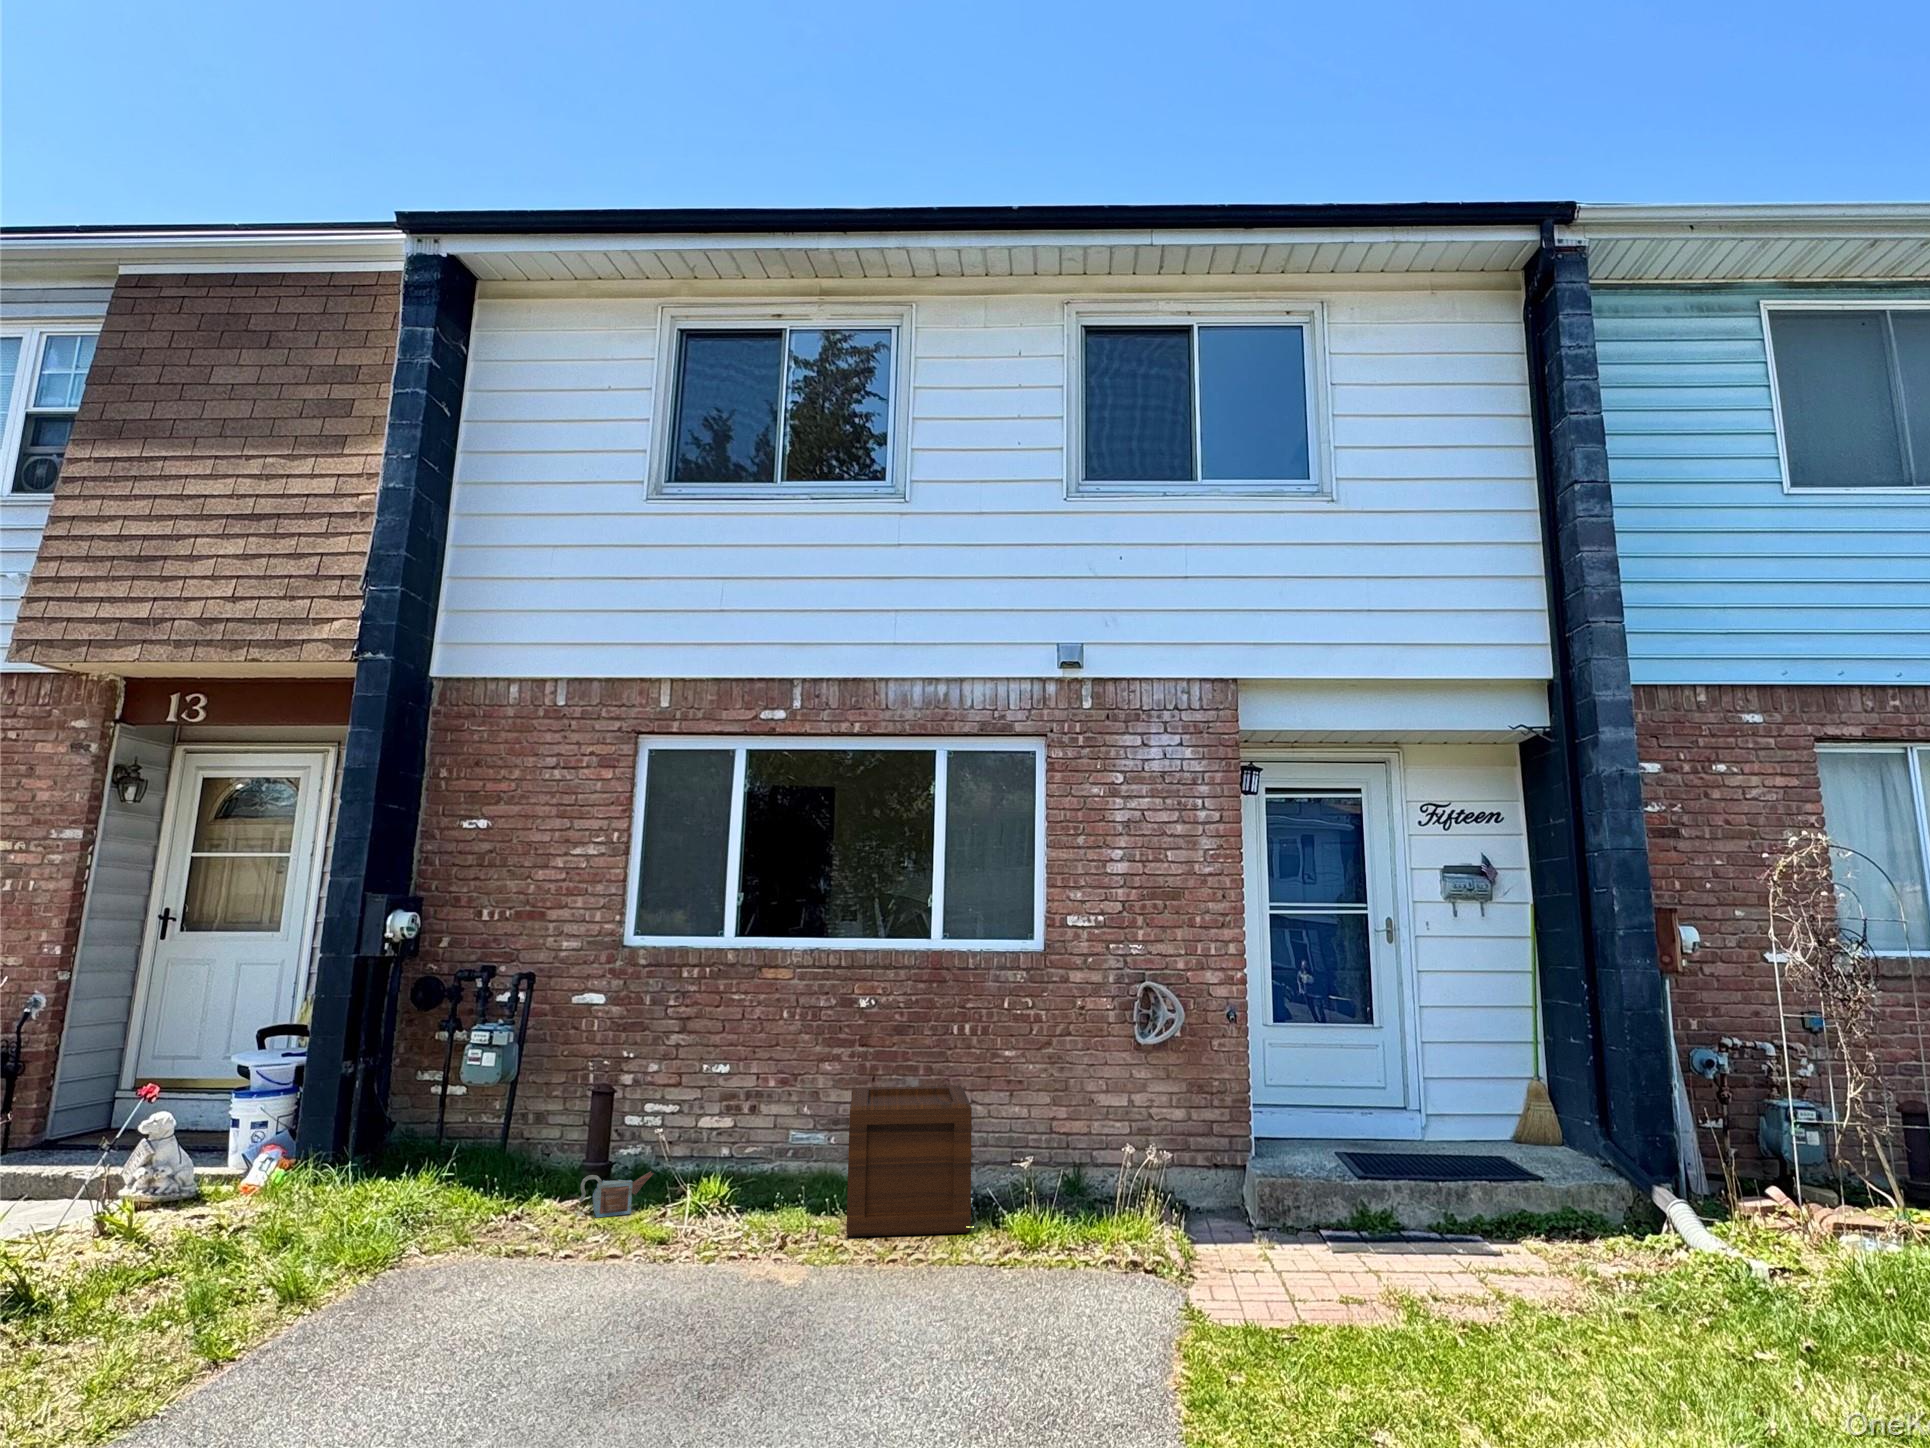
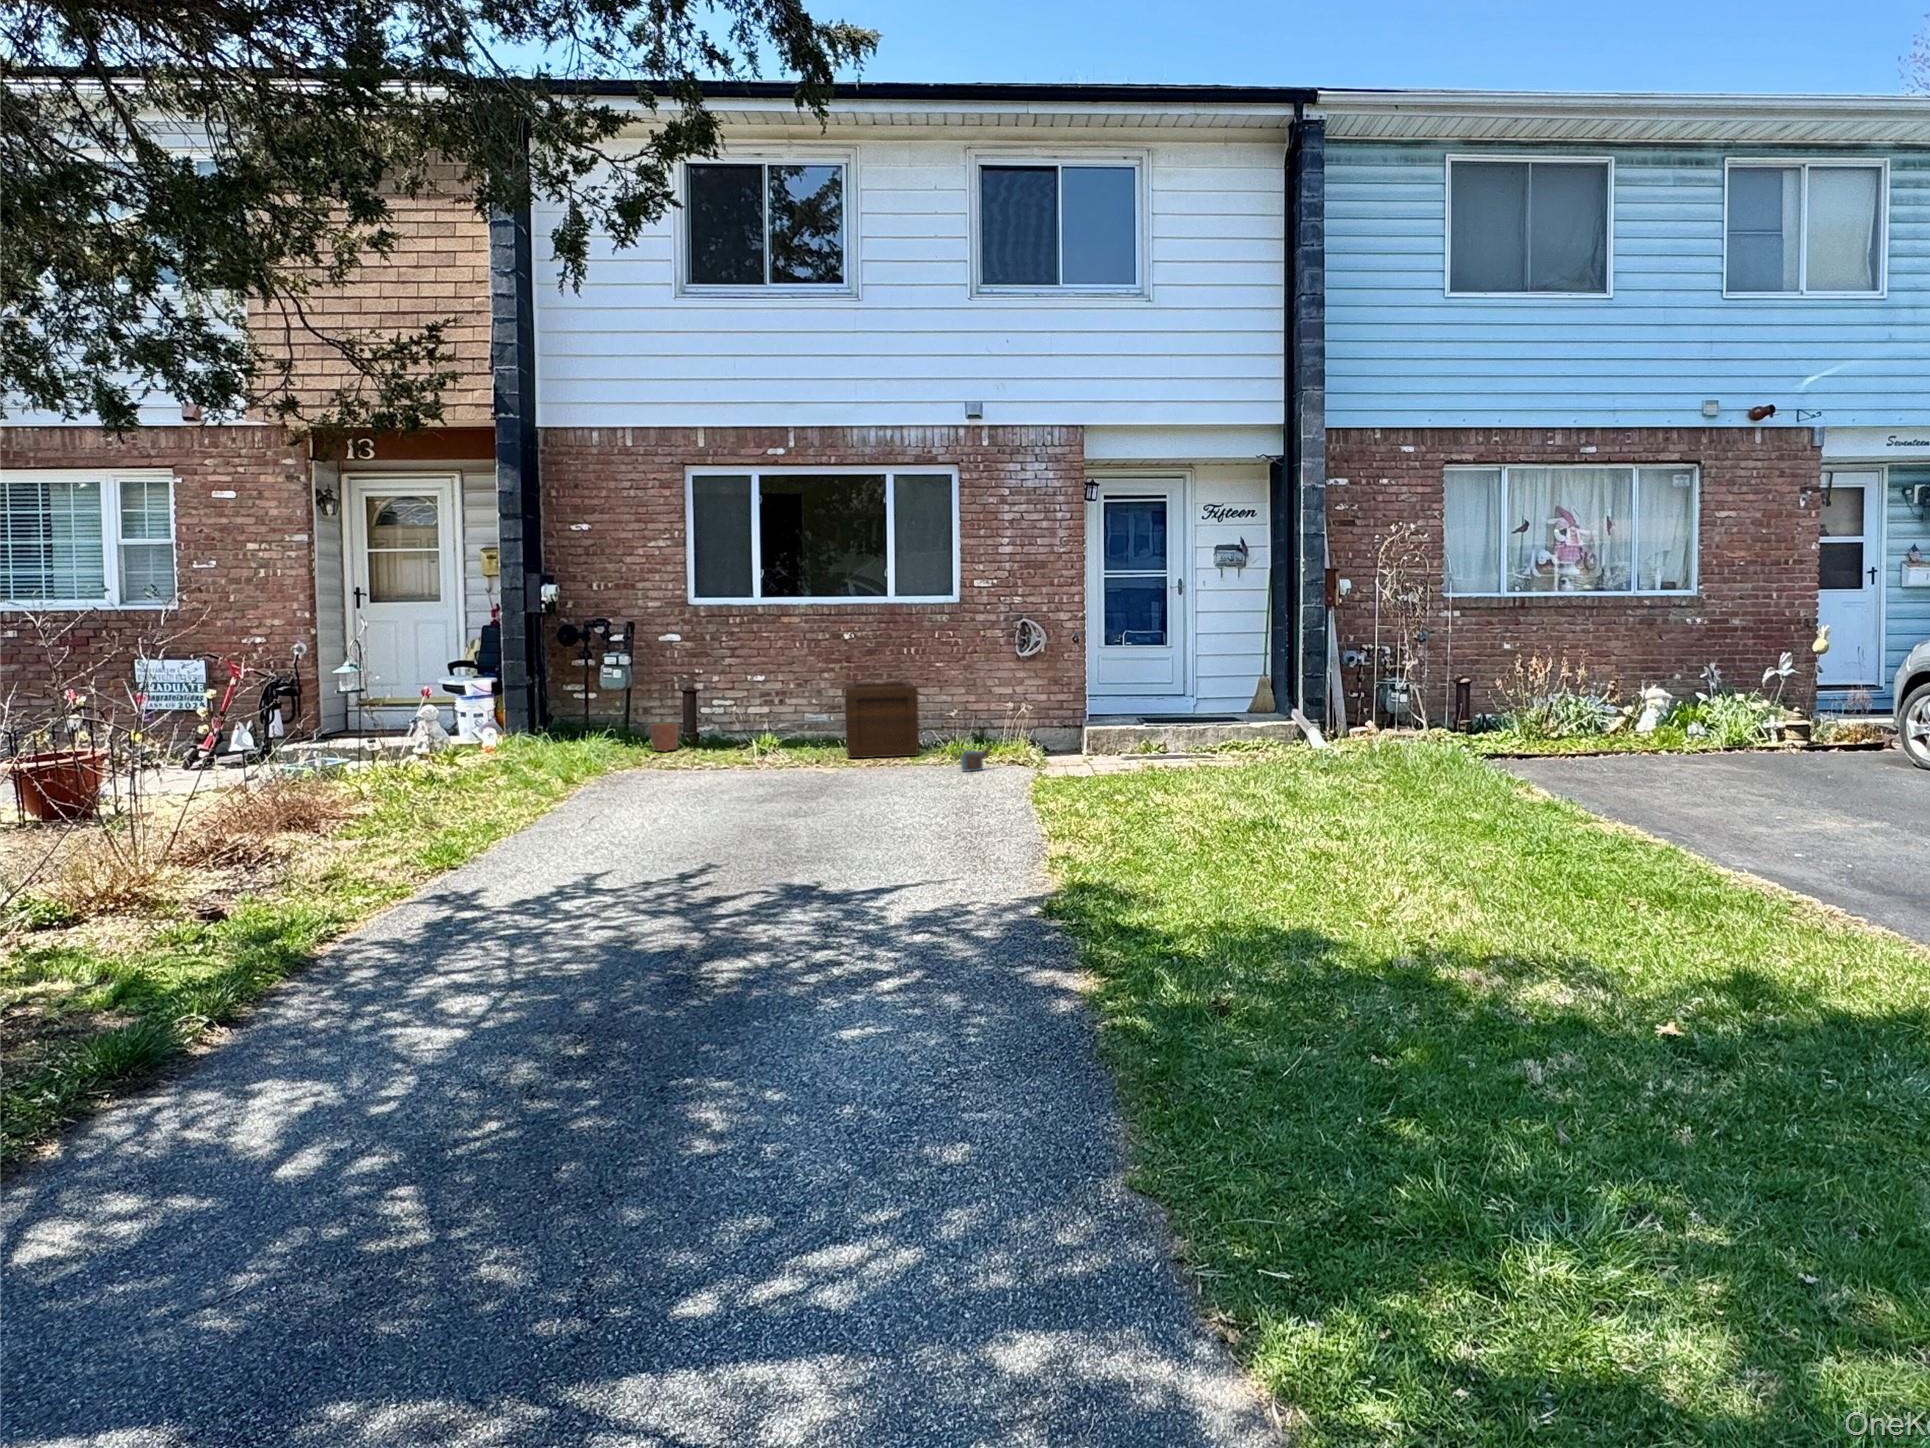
planter: none [513,1154,563,1215] -> present [651,722,678,752]
watering can: present [579,1171,654,1218] -> present [954,747,991,772]

